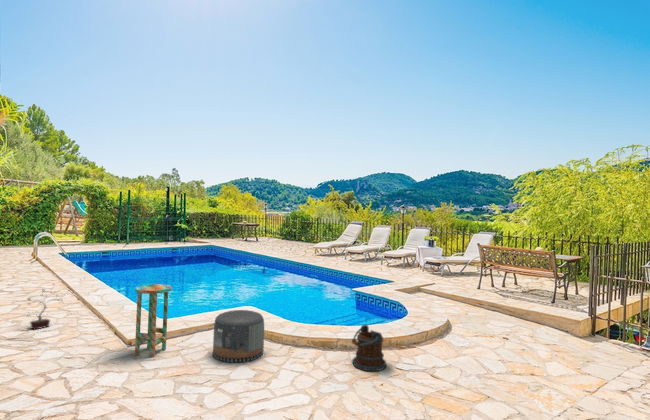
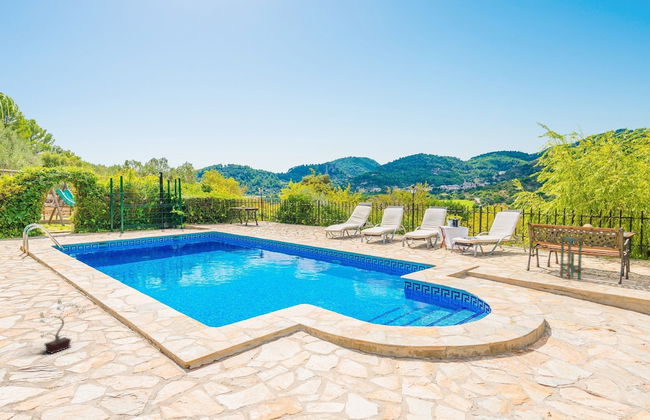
side table: present [135,284,172,357] -> present [560,237,584,279]
pouf: present [213,310,264,362] -> none [306,317,370,391]
bucket: present [352,325,386,371] -> none [487,330,537,392]

